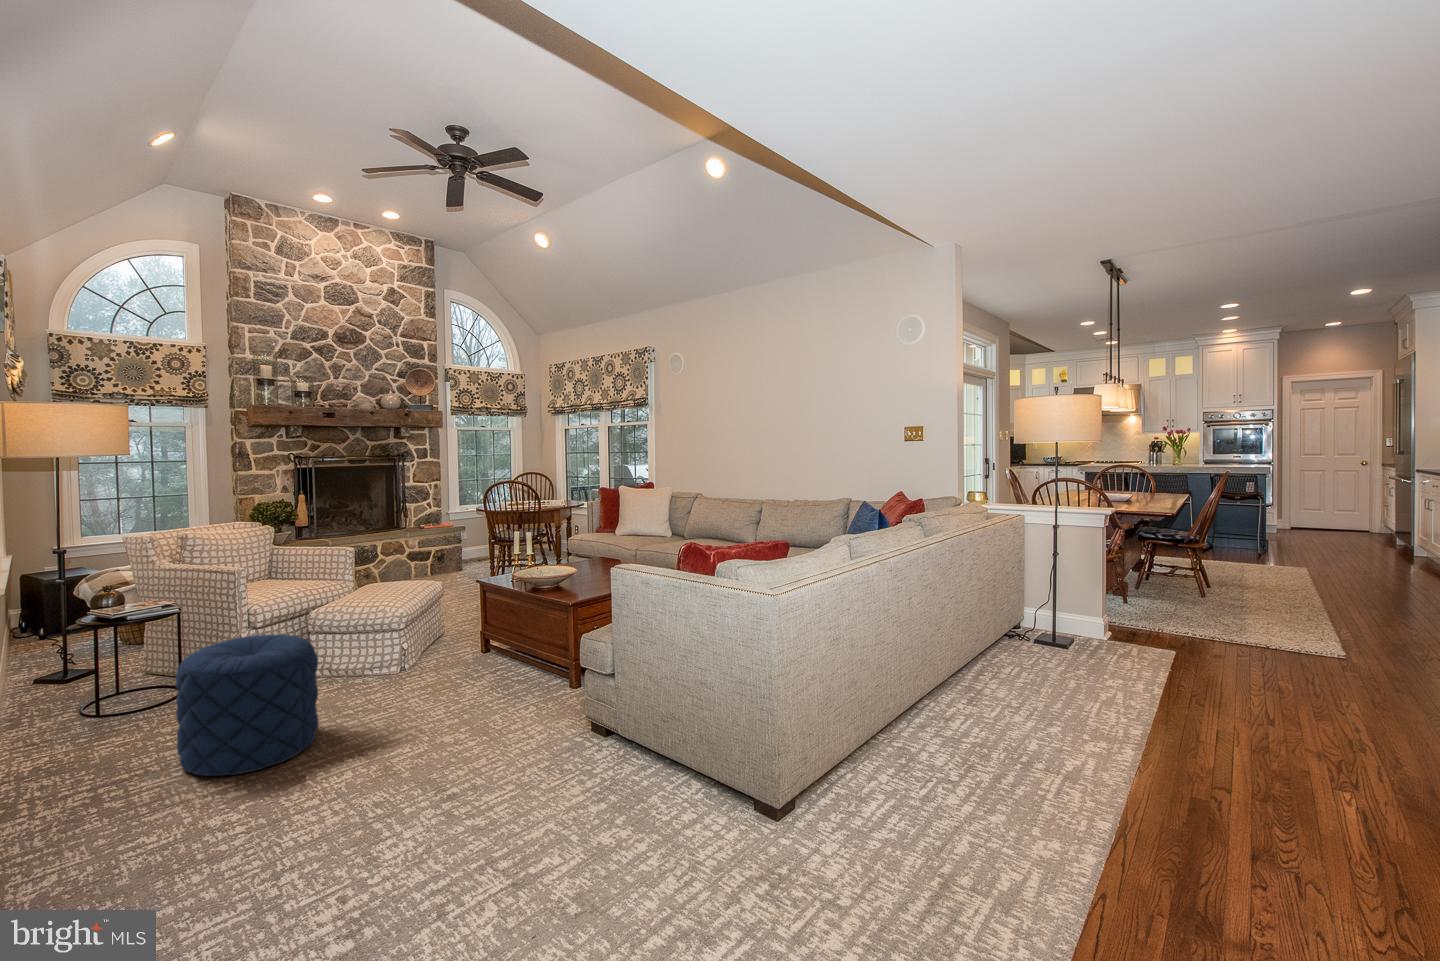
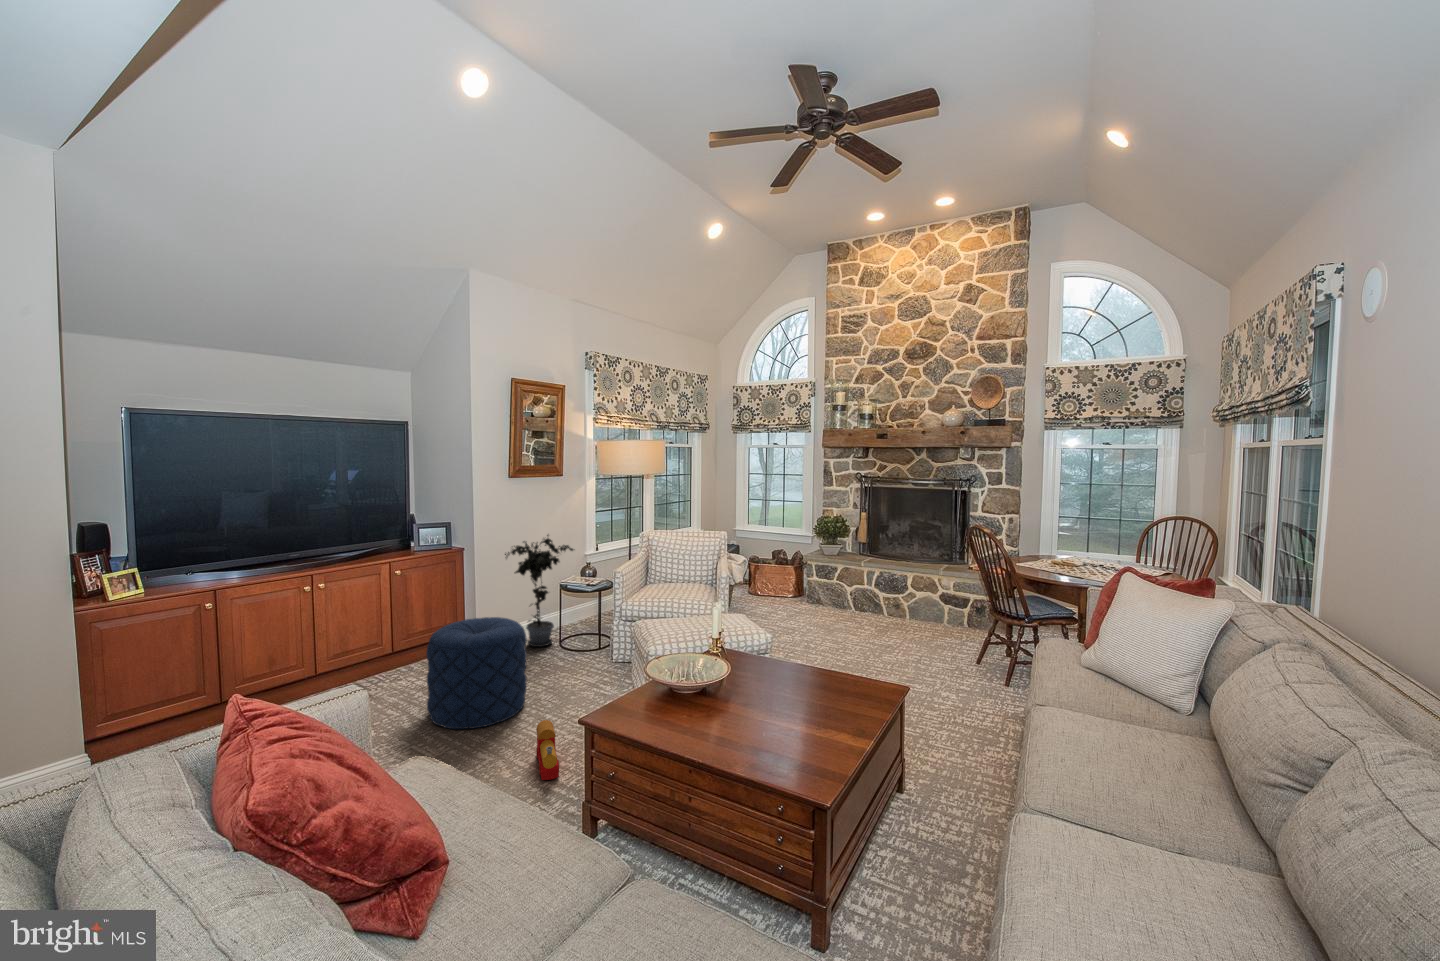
potted plant: none [12,550,116,724] -> present [505,535,573,647]
toy train: none [413,684,472,717] -> present [536,720,559,780]

